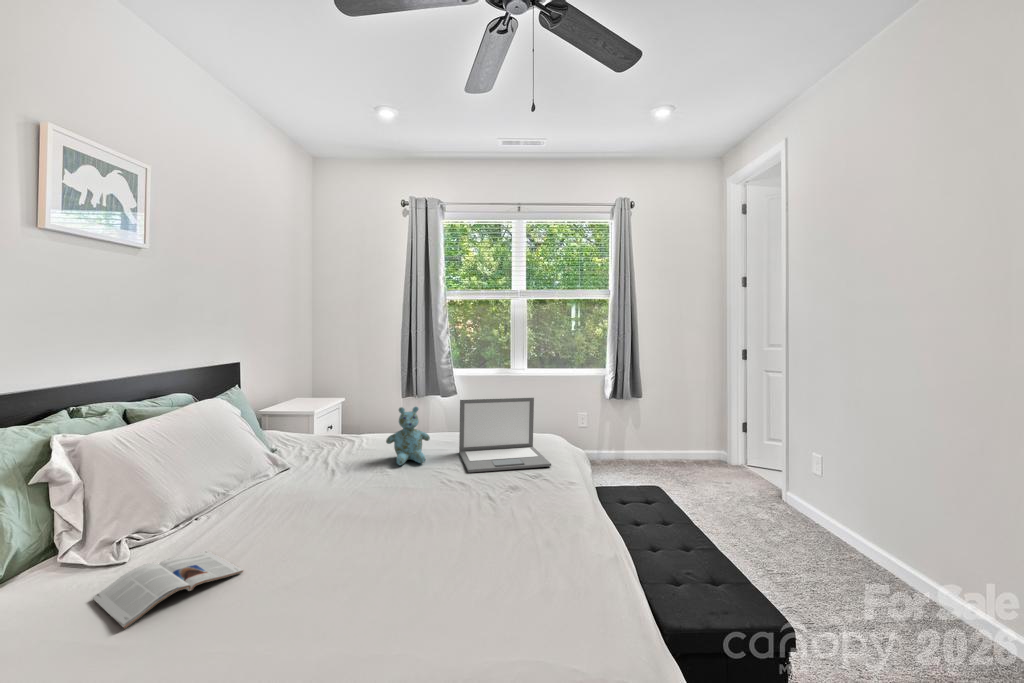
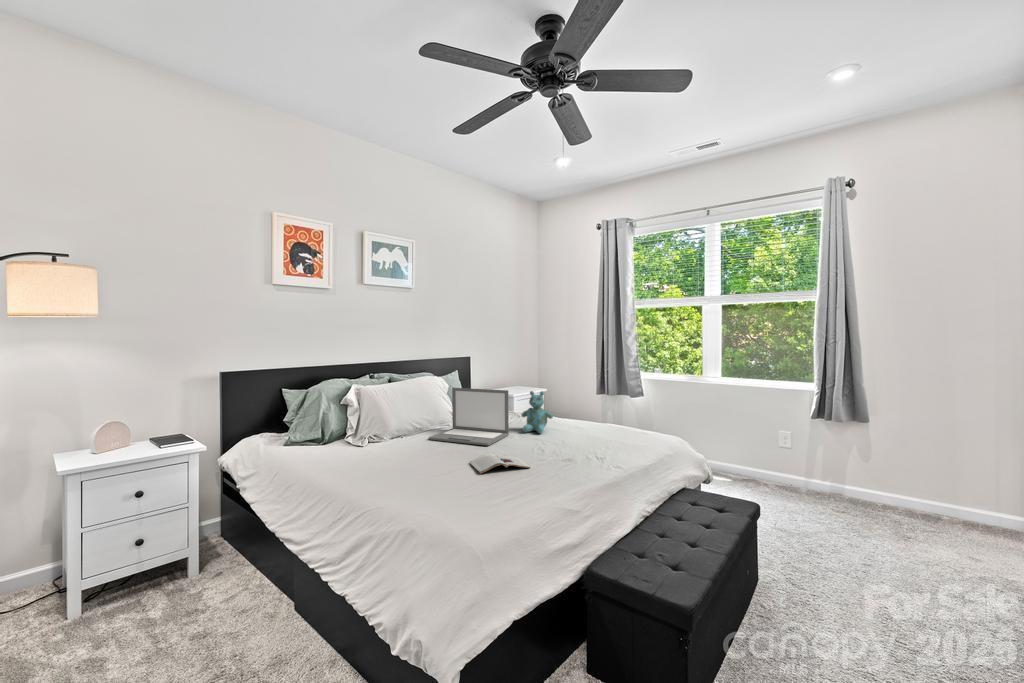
laptop: present [459,398,551,472] -> present [428,388,509,446]
magazine: present [93,551,243,629] -> present [470,454,530,474]

